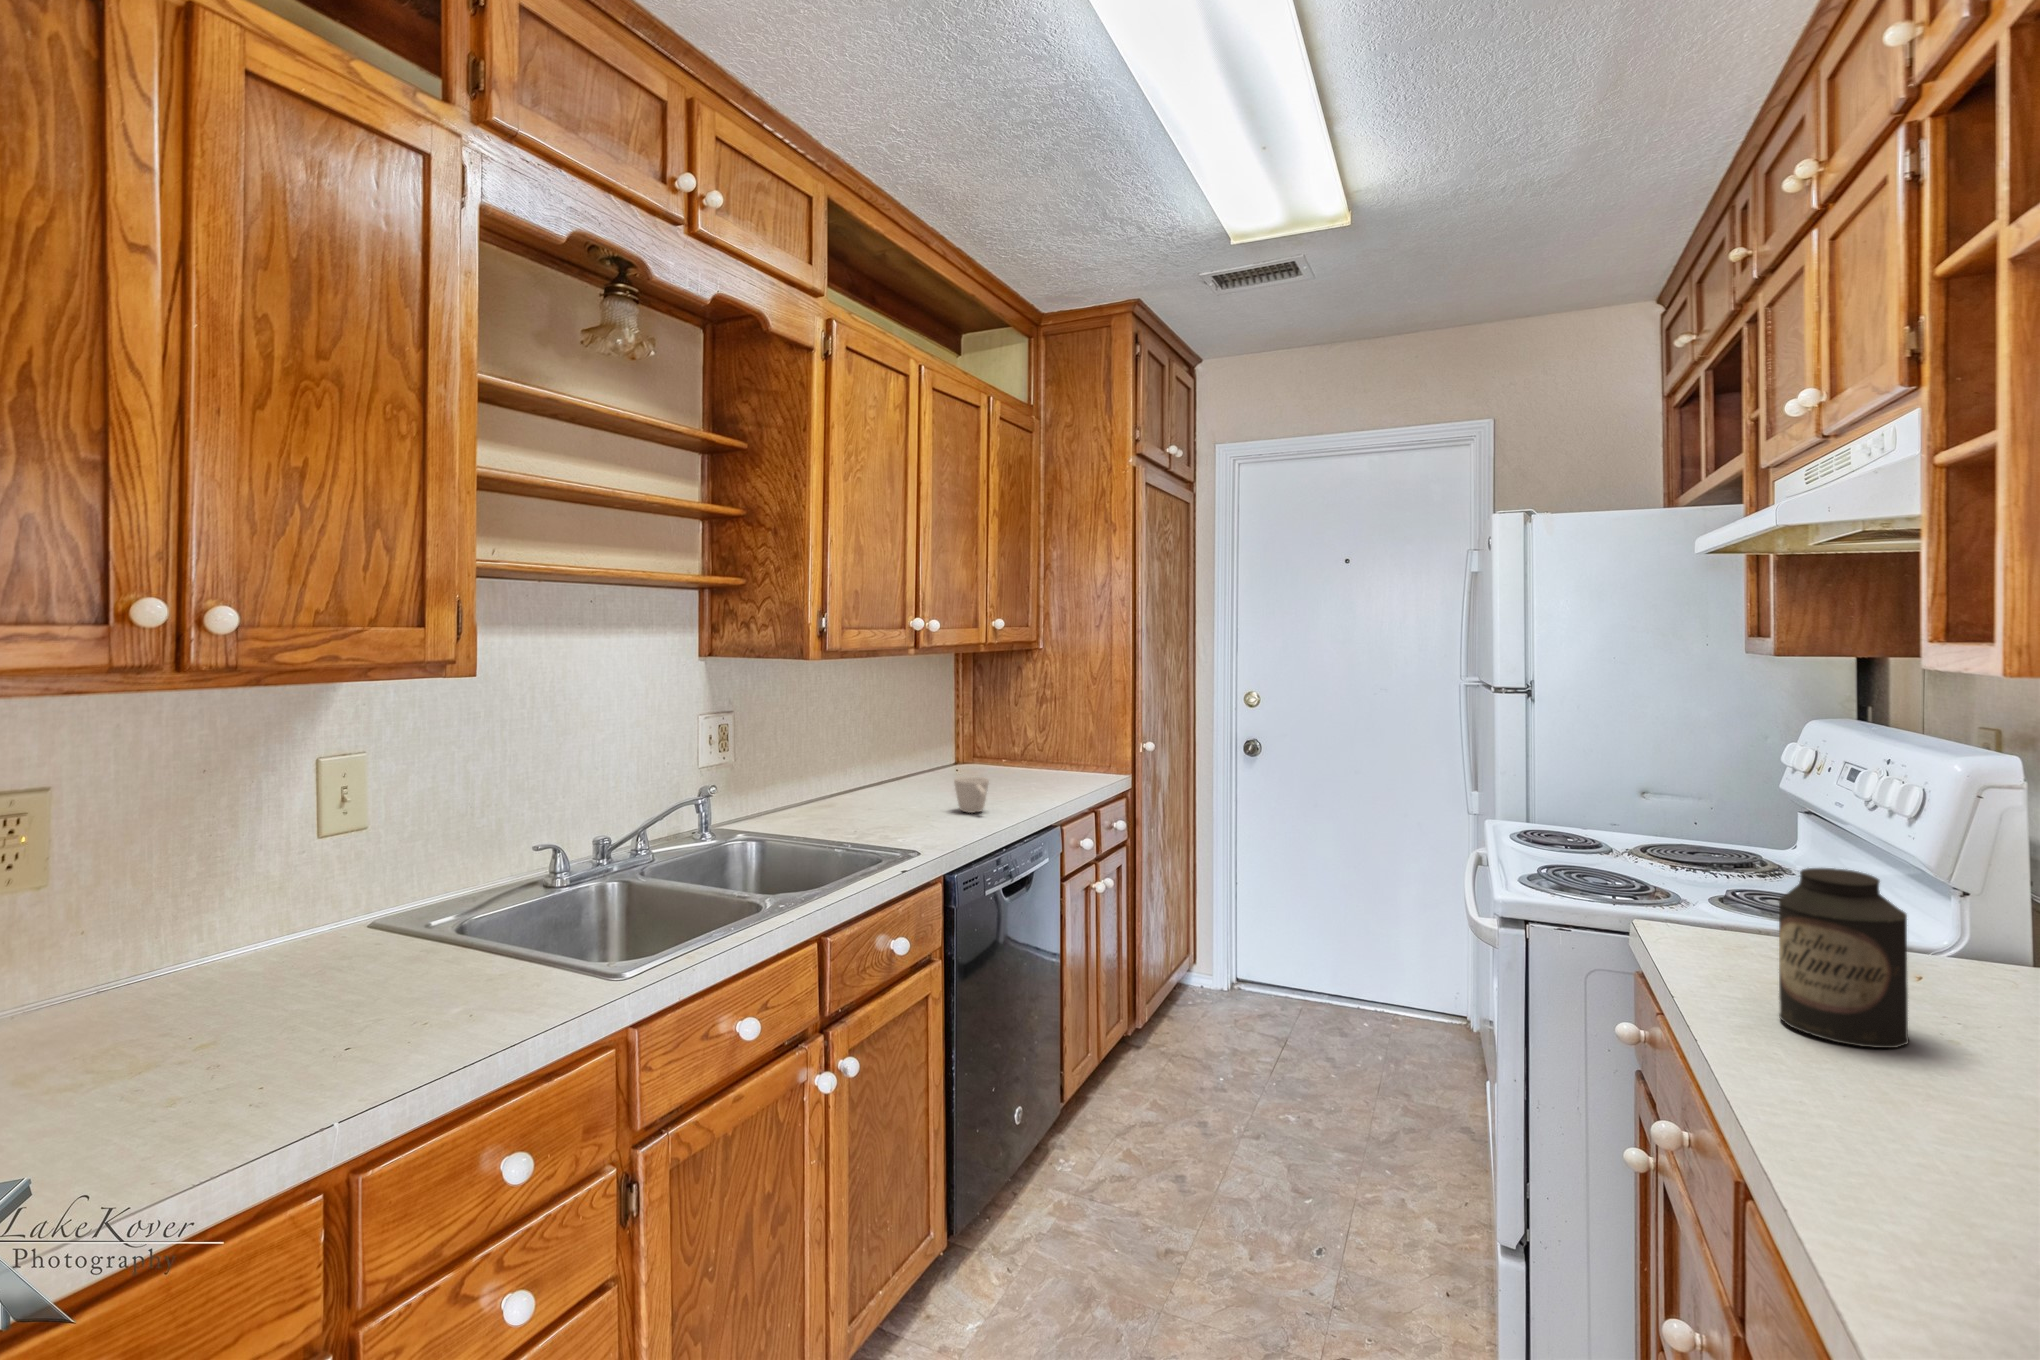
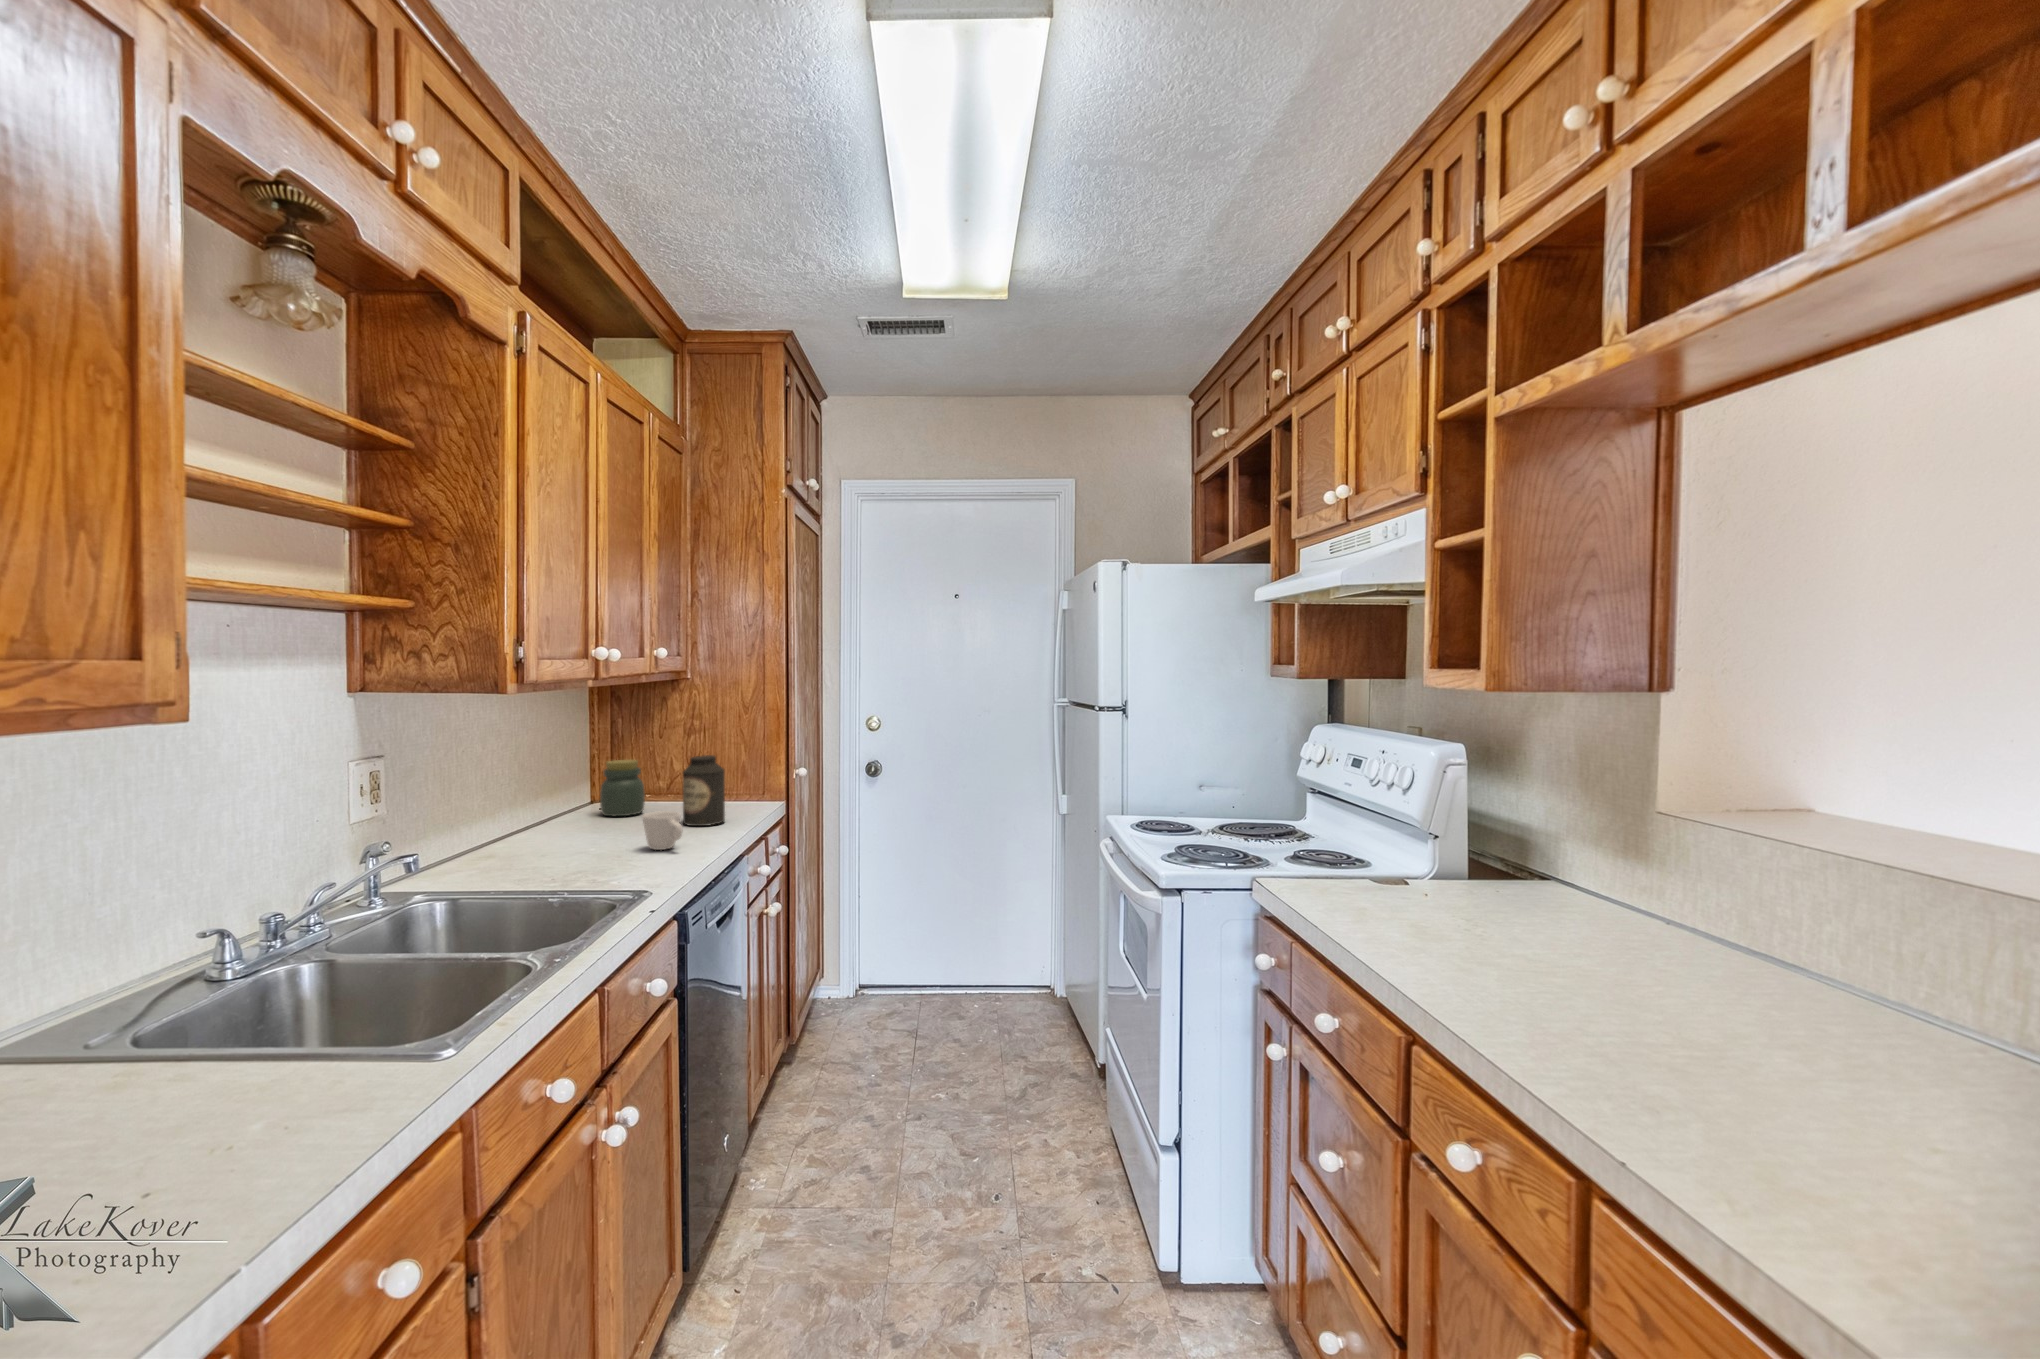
jar: none [946,729,985,781] -> present [600,760,645,816]
canister: present [1779,868,1909,1048] -> present [683,755,725,826]

